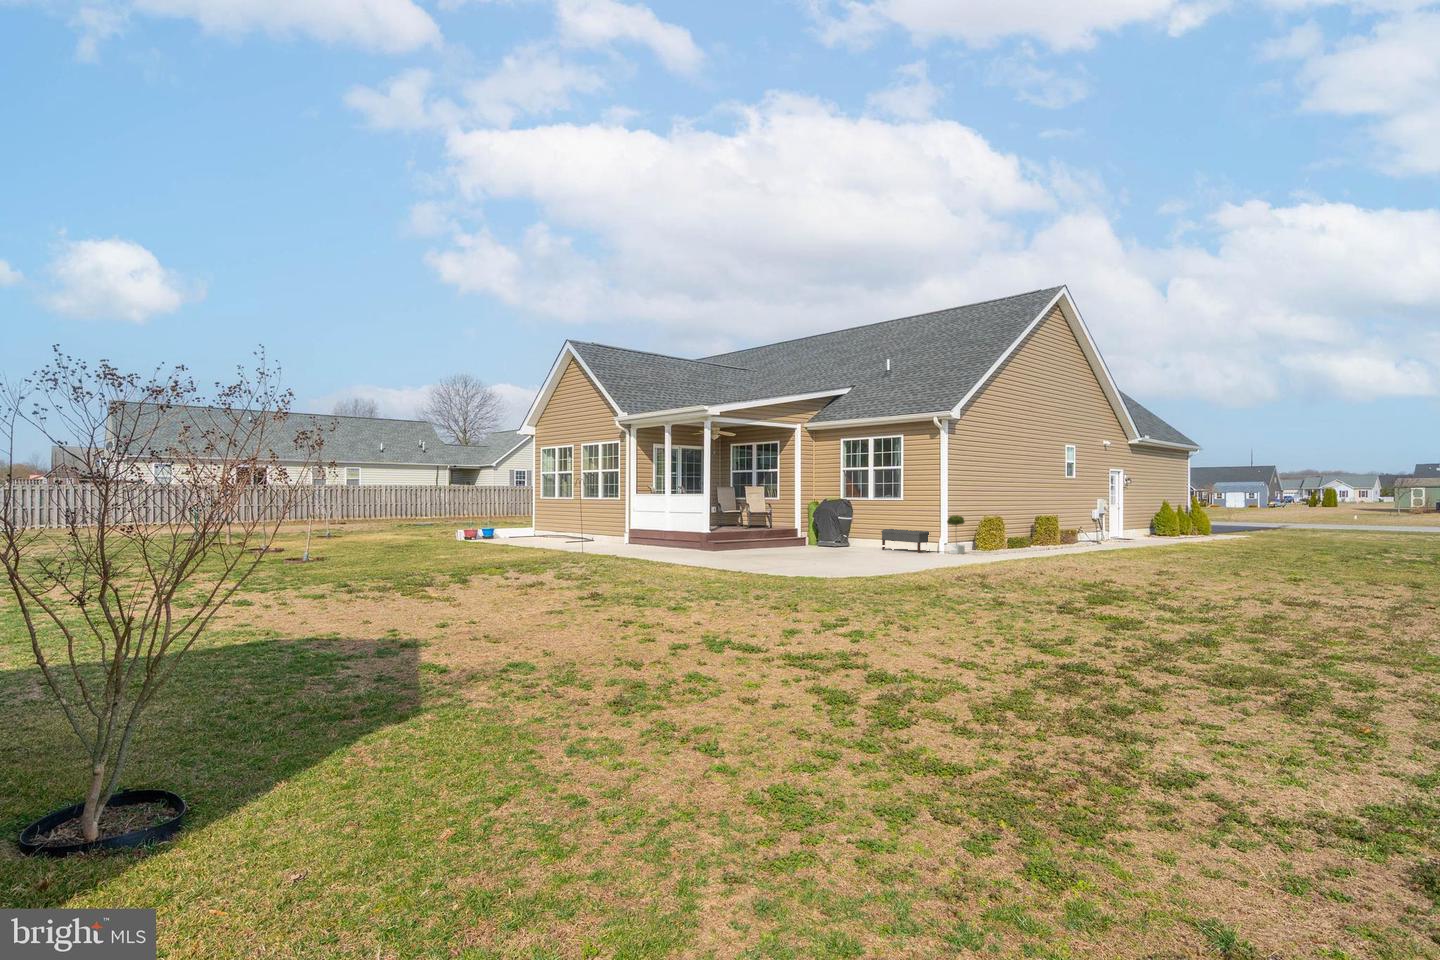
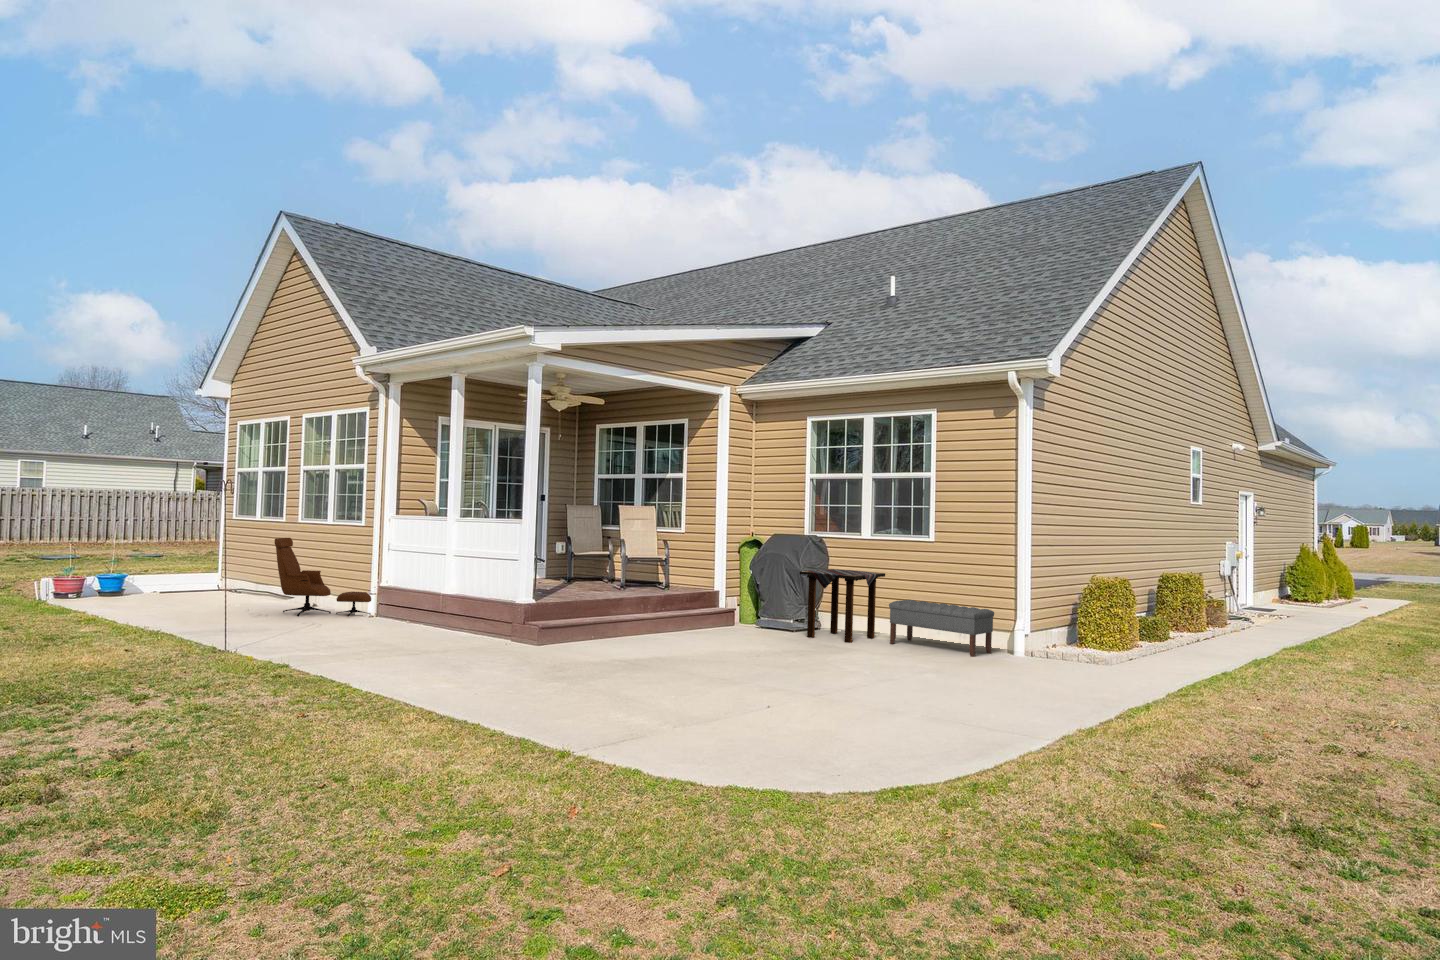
lounge chair: none [581,506,627,544] -> present [275,538,371,616]
potted tree: present [947,515,965,554] -> none [1031,576,1069,661]
side table: none [838,516,881,550] -> present [800,569,885,643]

